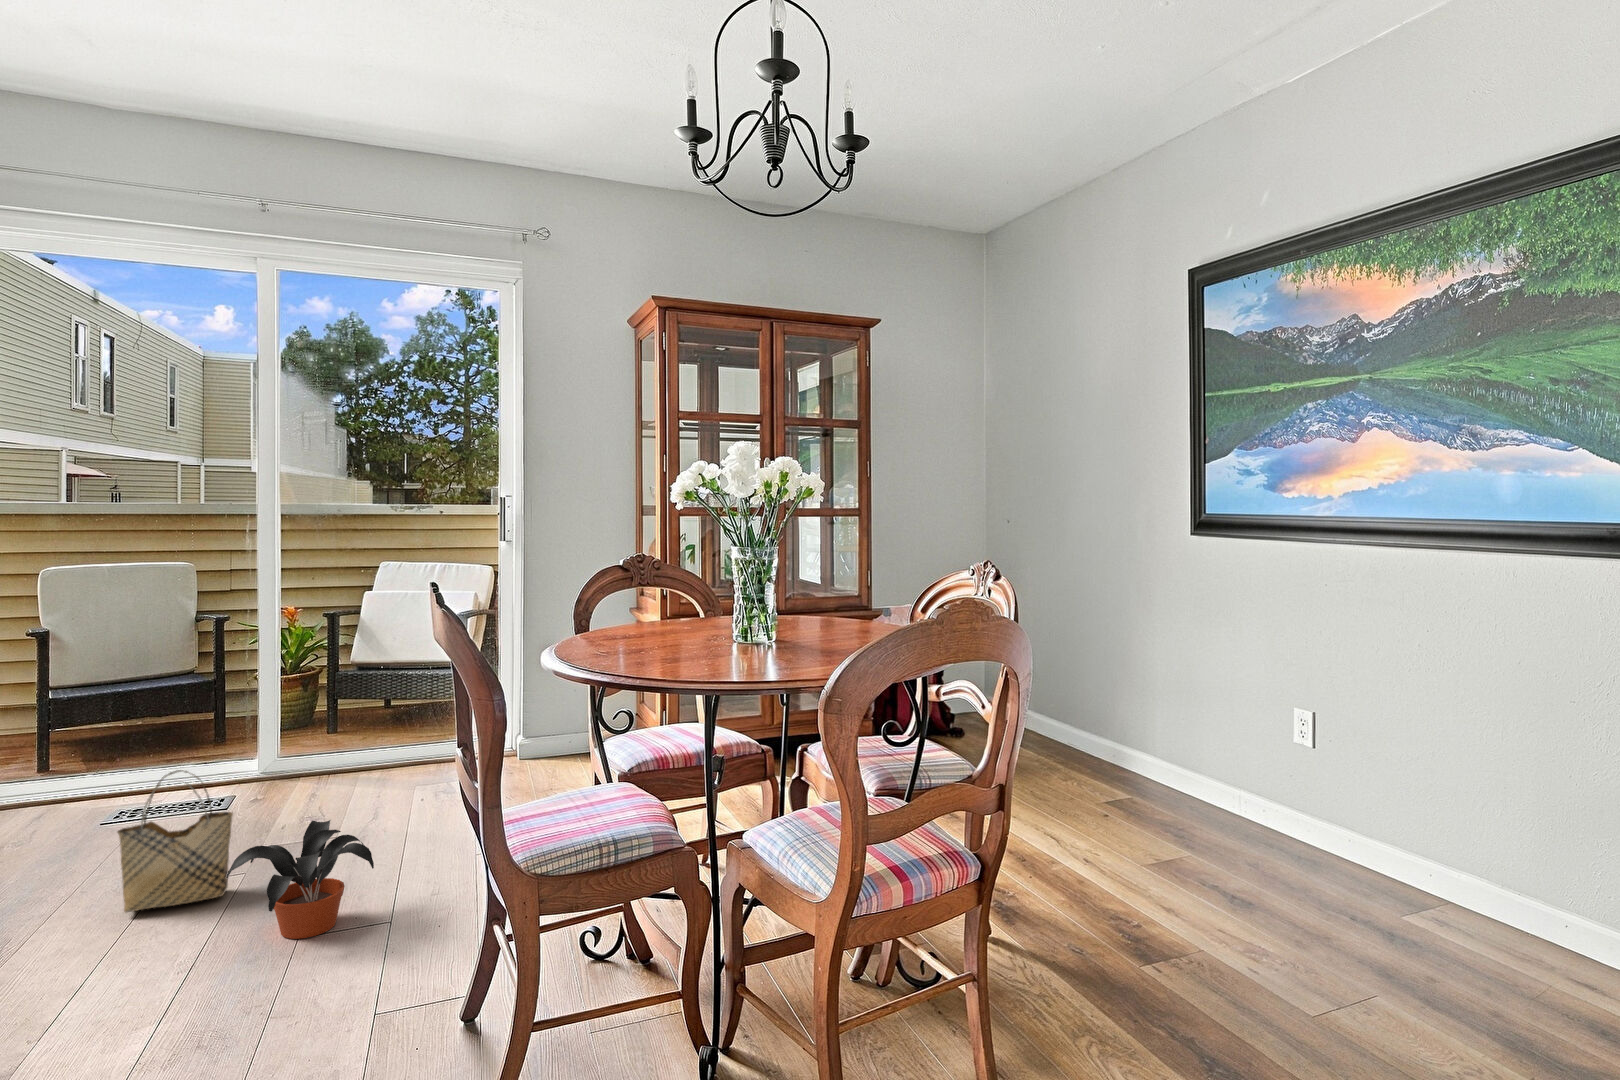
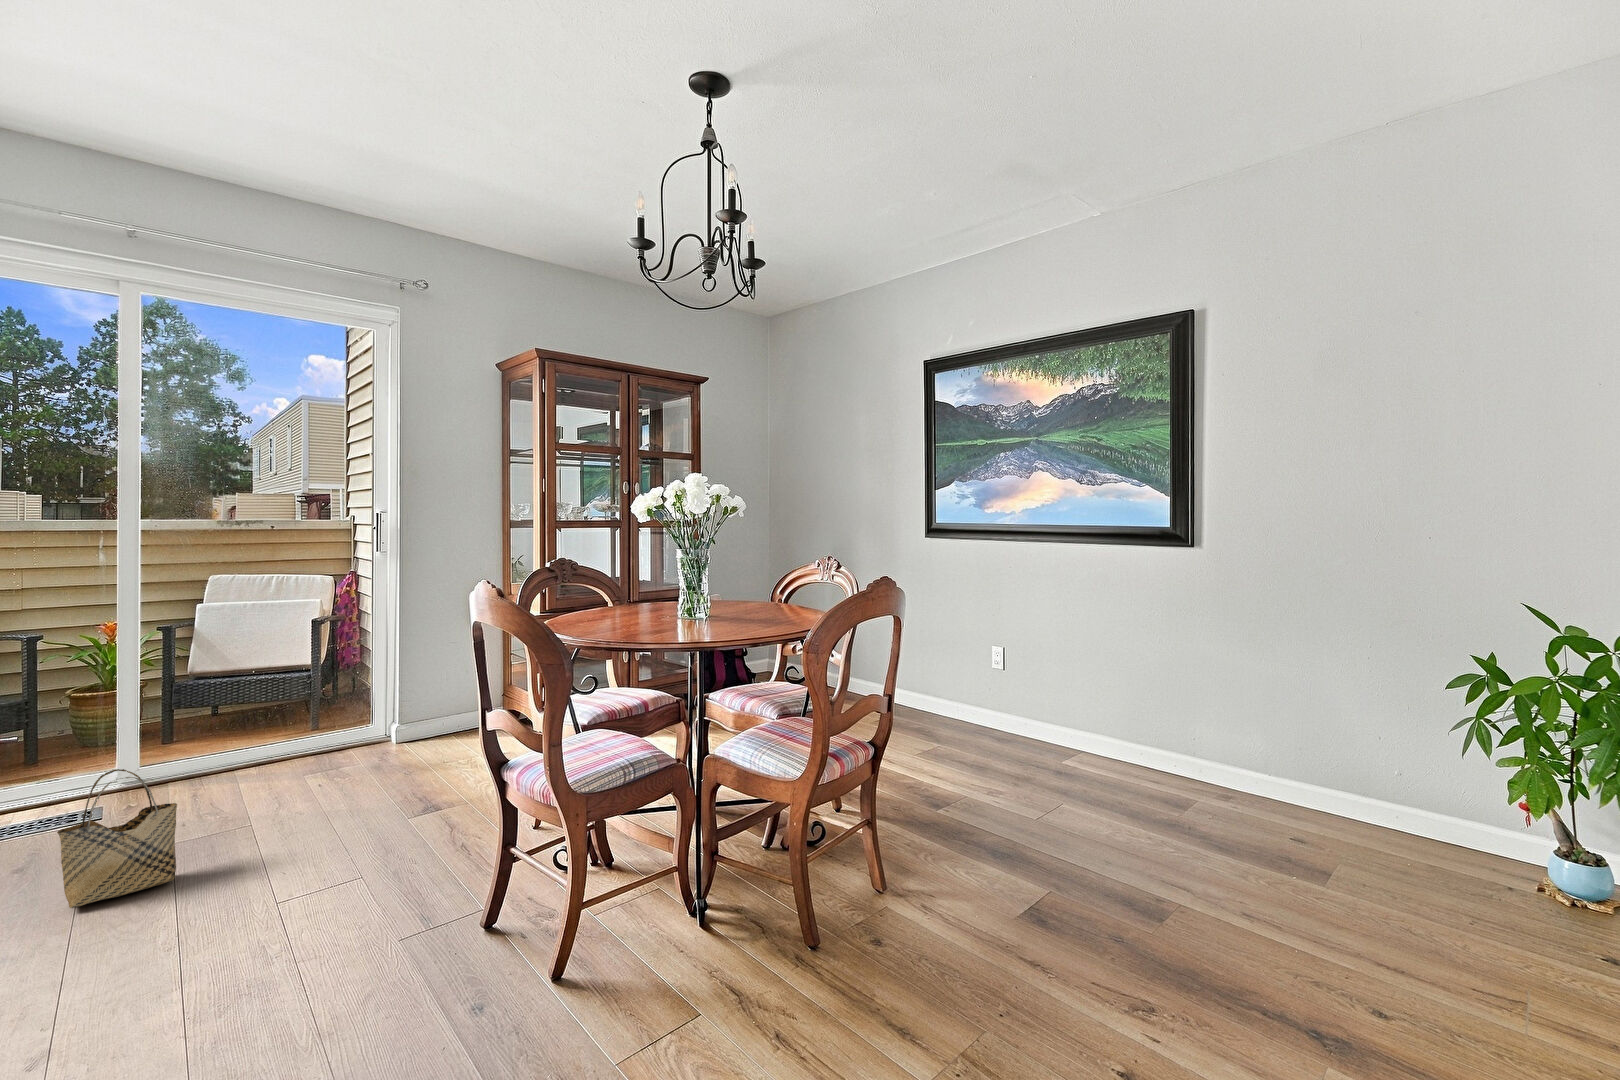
potted plant: present [226,820,374,939] -> none [209,795,349,901]

